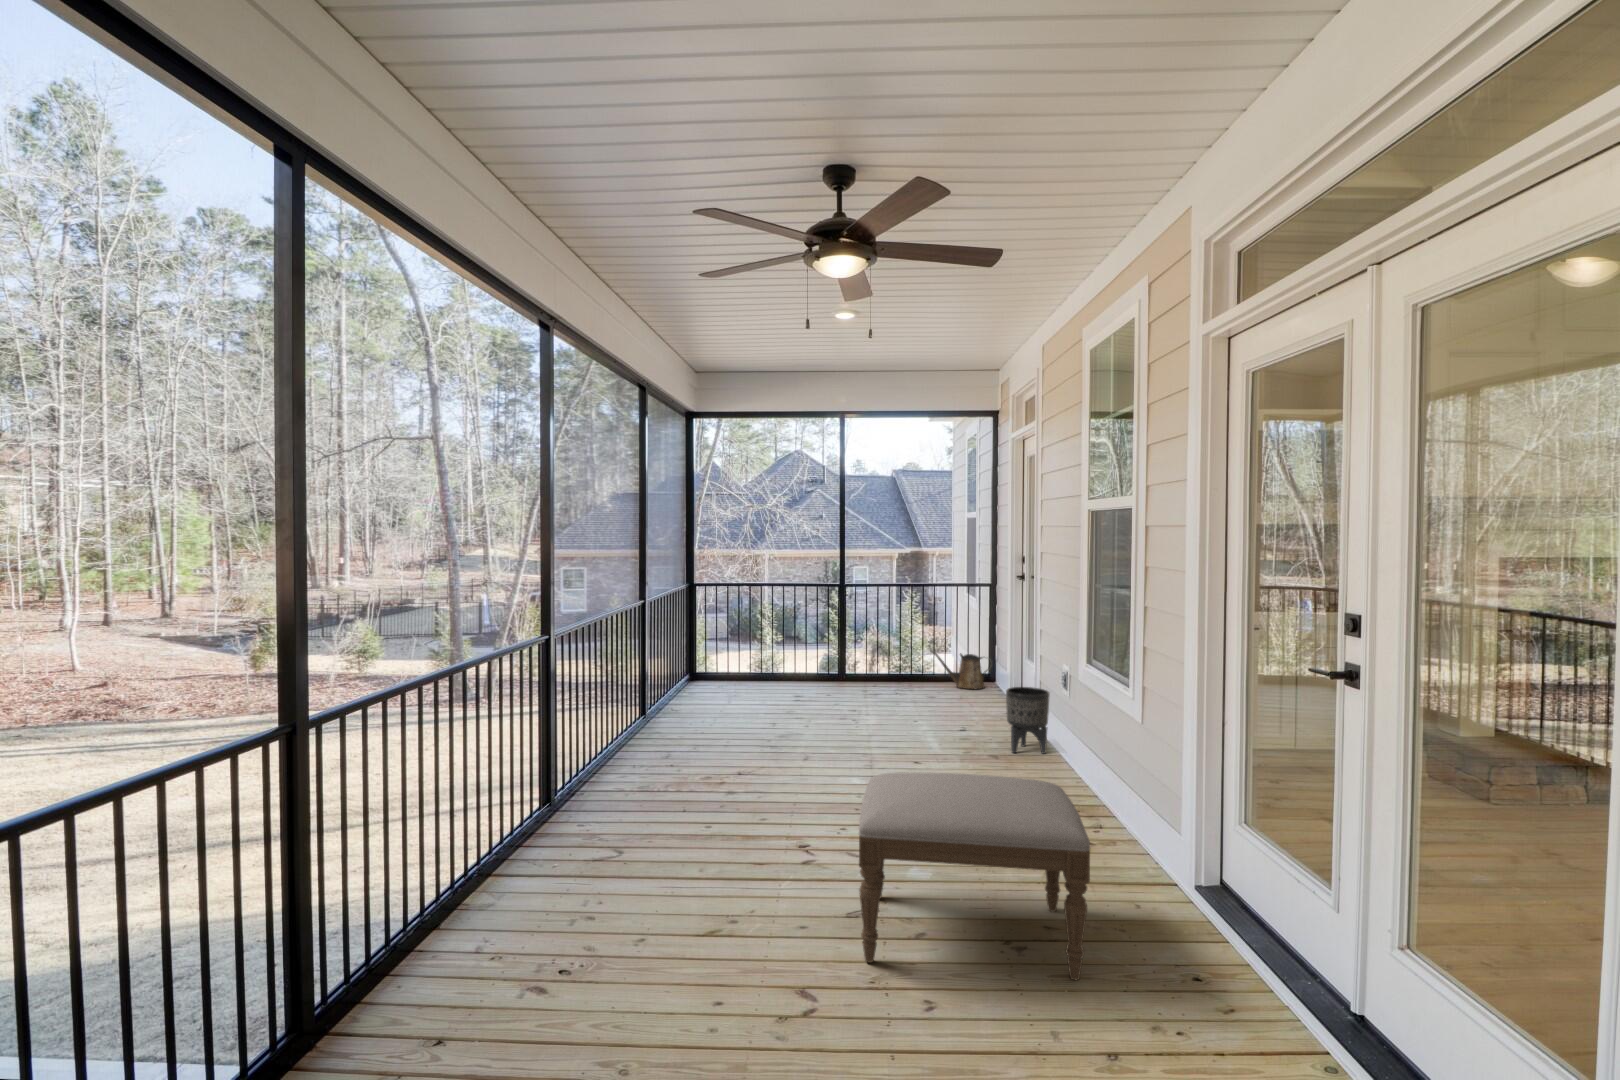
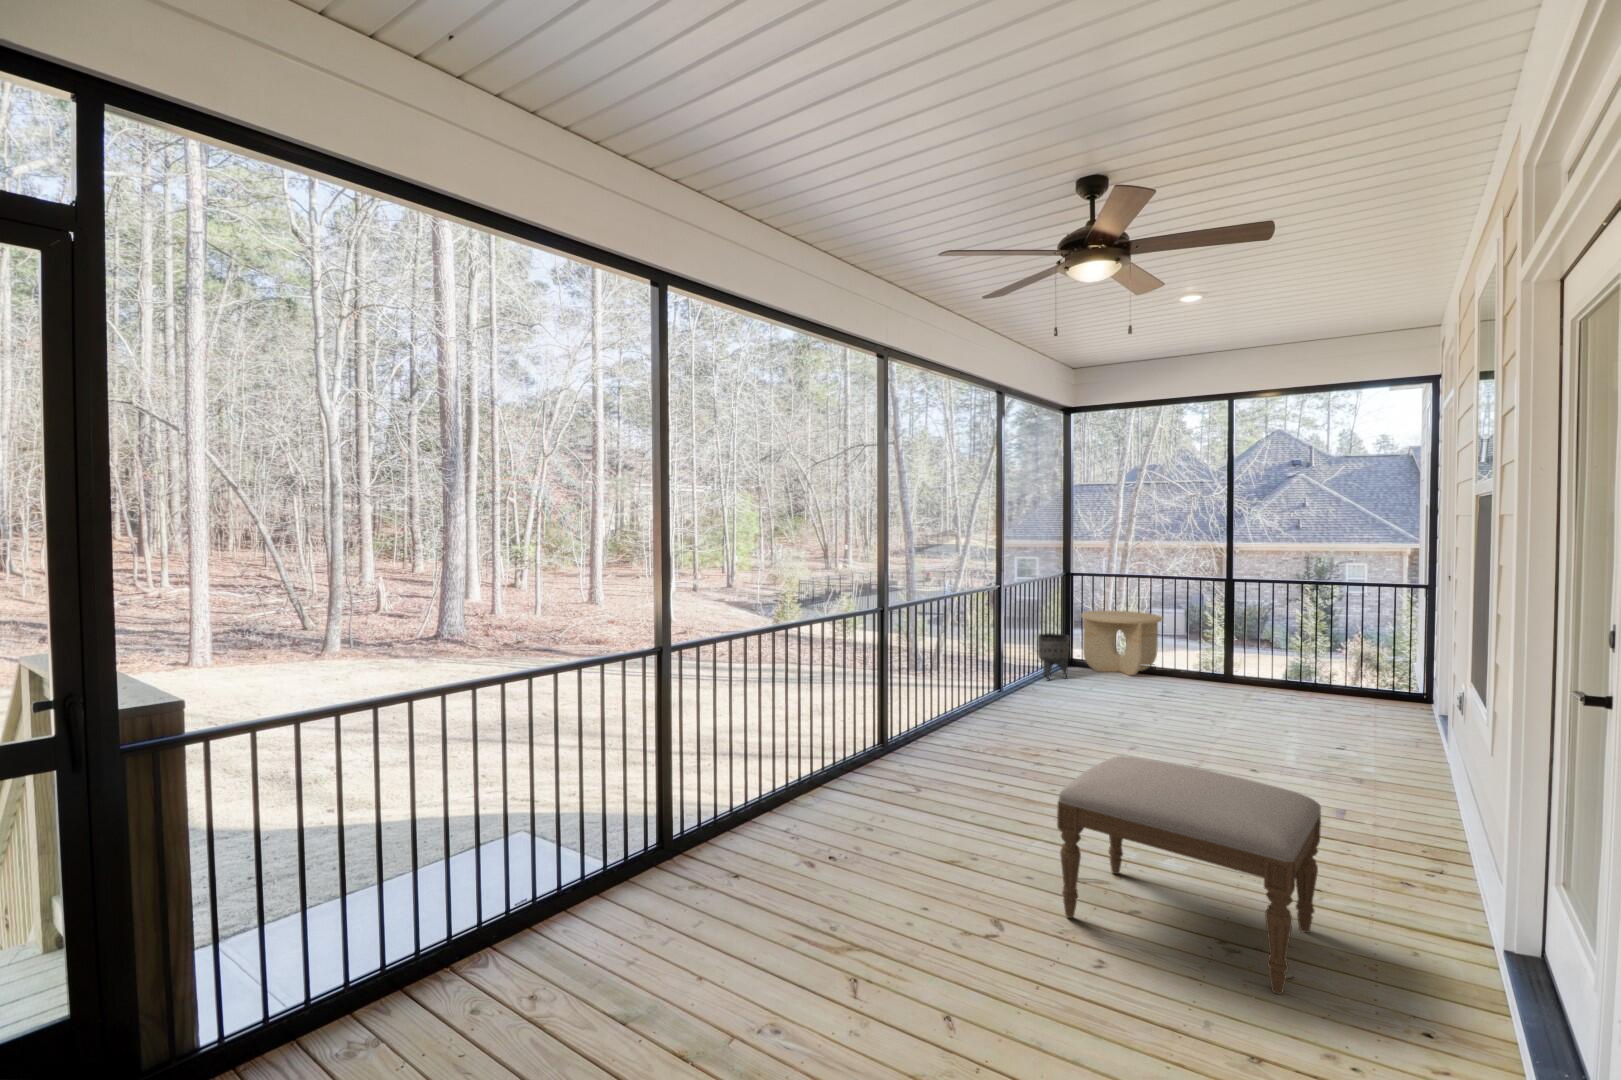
side table: none [709,621,786,686] -> present [1081,610,1163,675]
watering can: present [931,651,992,689] -> none [1335,656,1424,707]
planter: present [1006,687,1050,754] -> present [1038,633,1069,680]

